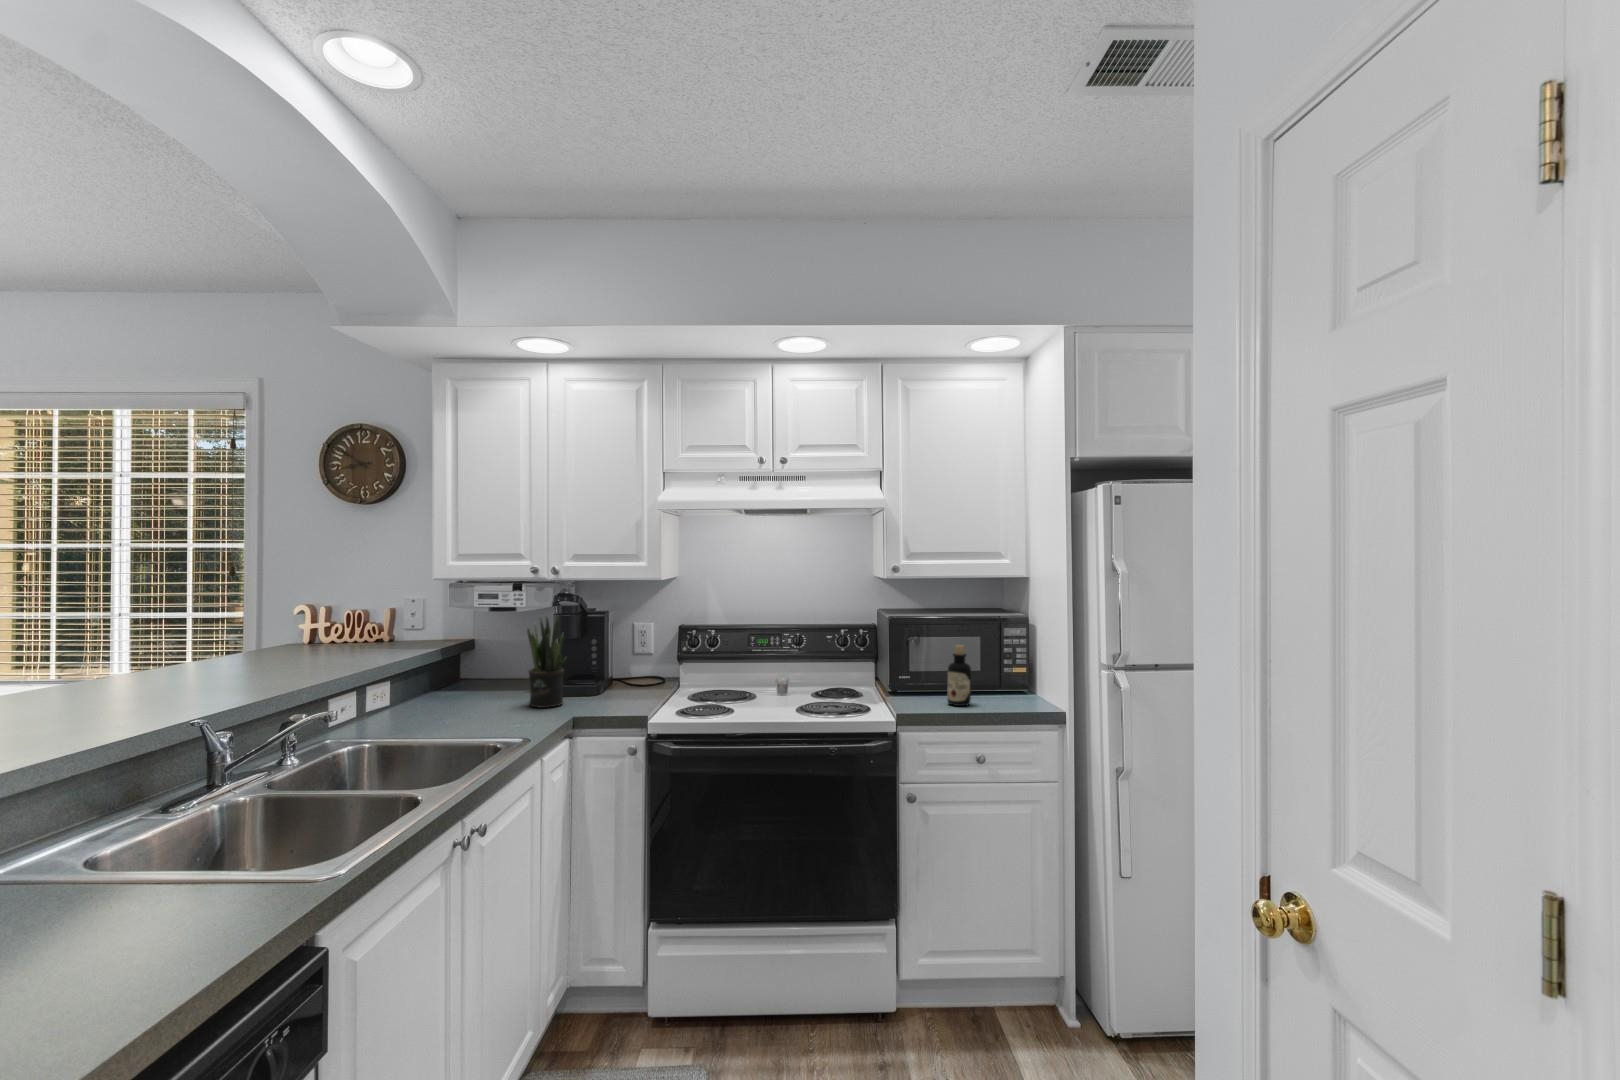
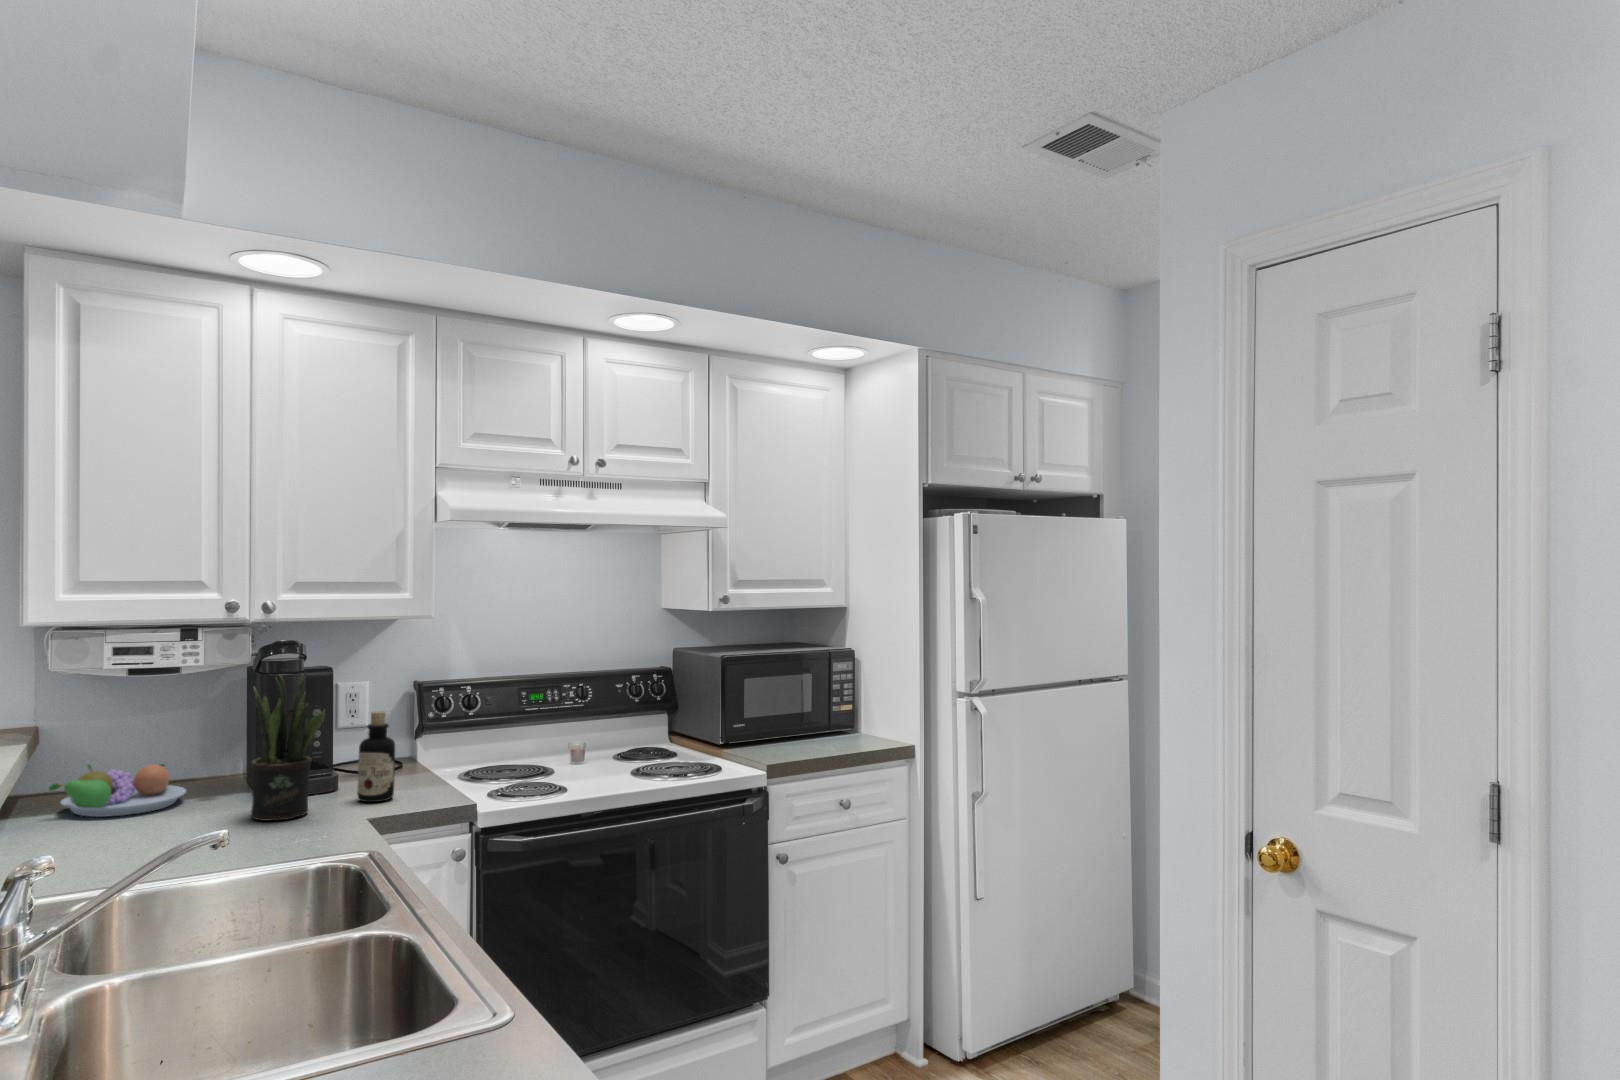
bottle: present [947,645,971,706] -> present [357,711,395,802]
fruit bowl: none [454,662,529,694] -> present [49,764,186,817]

